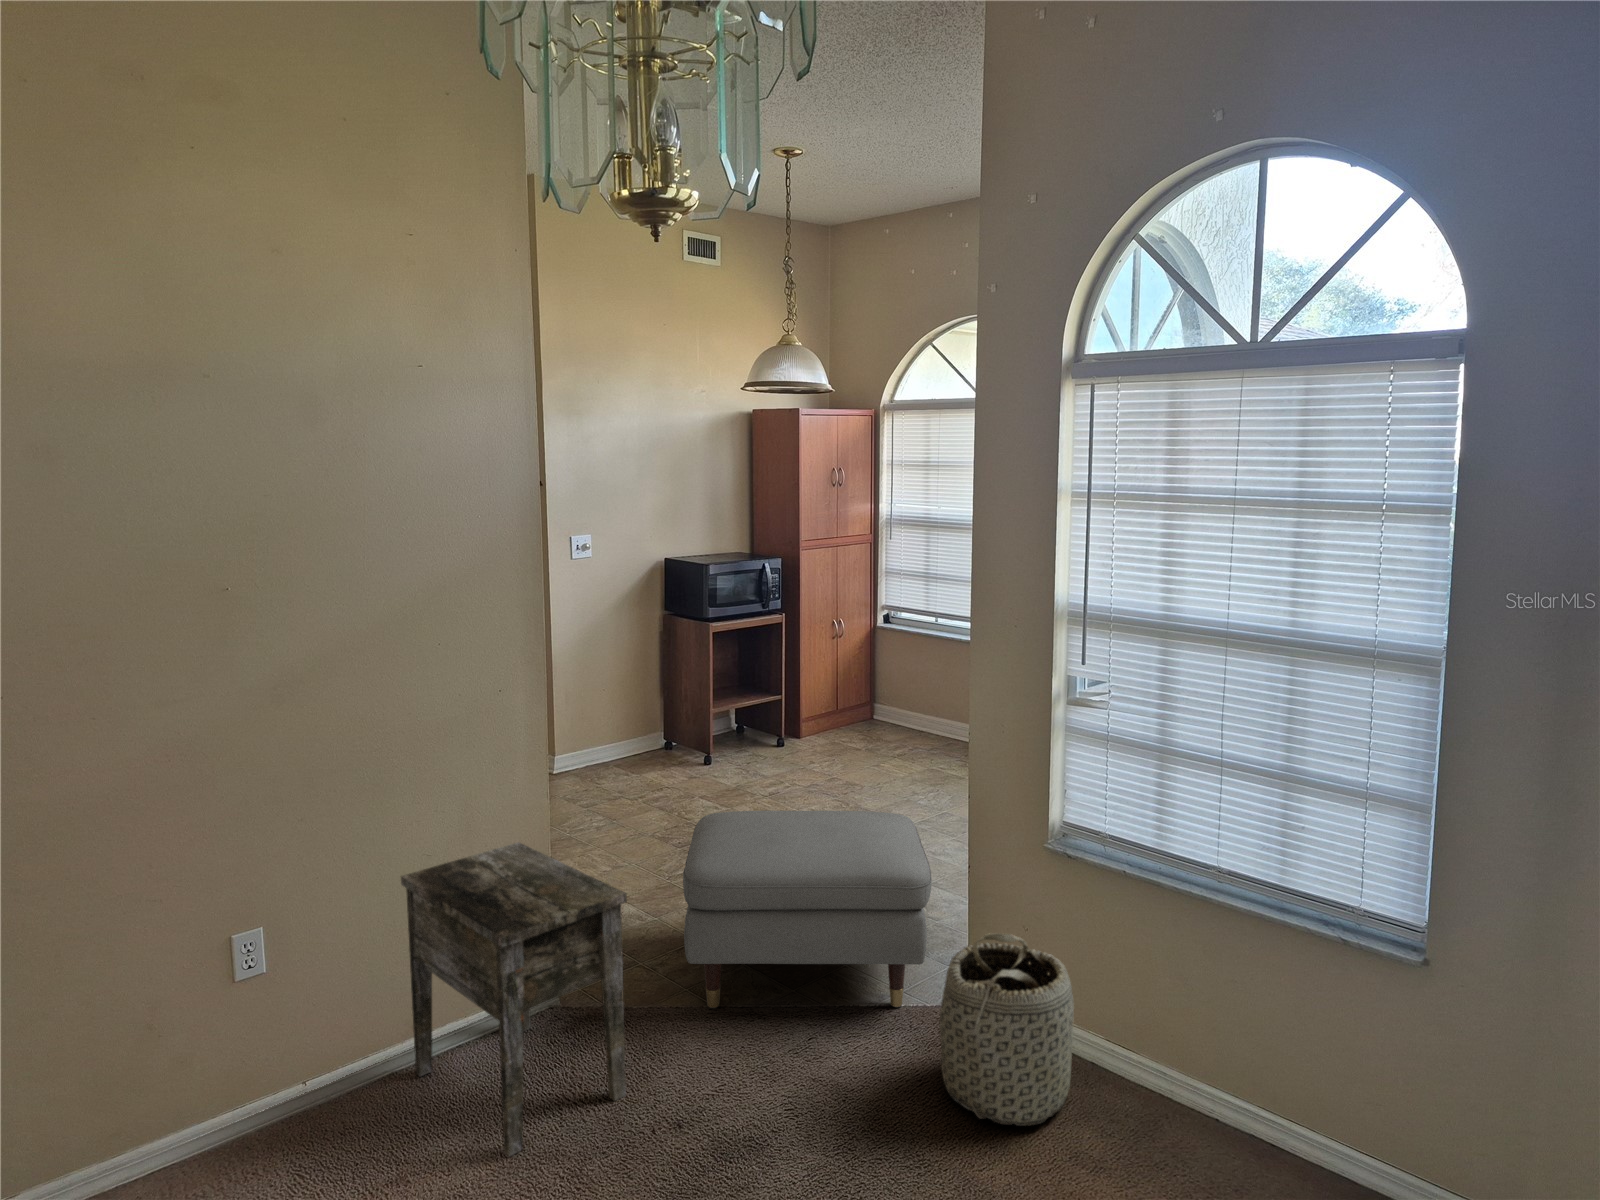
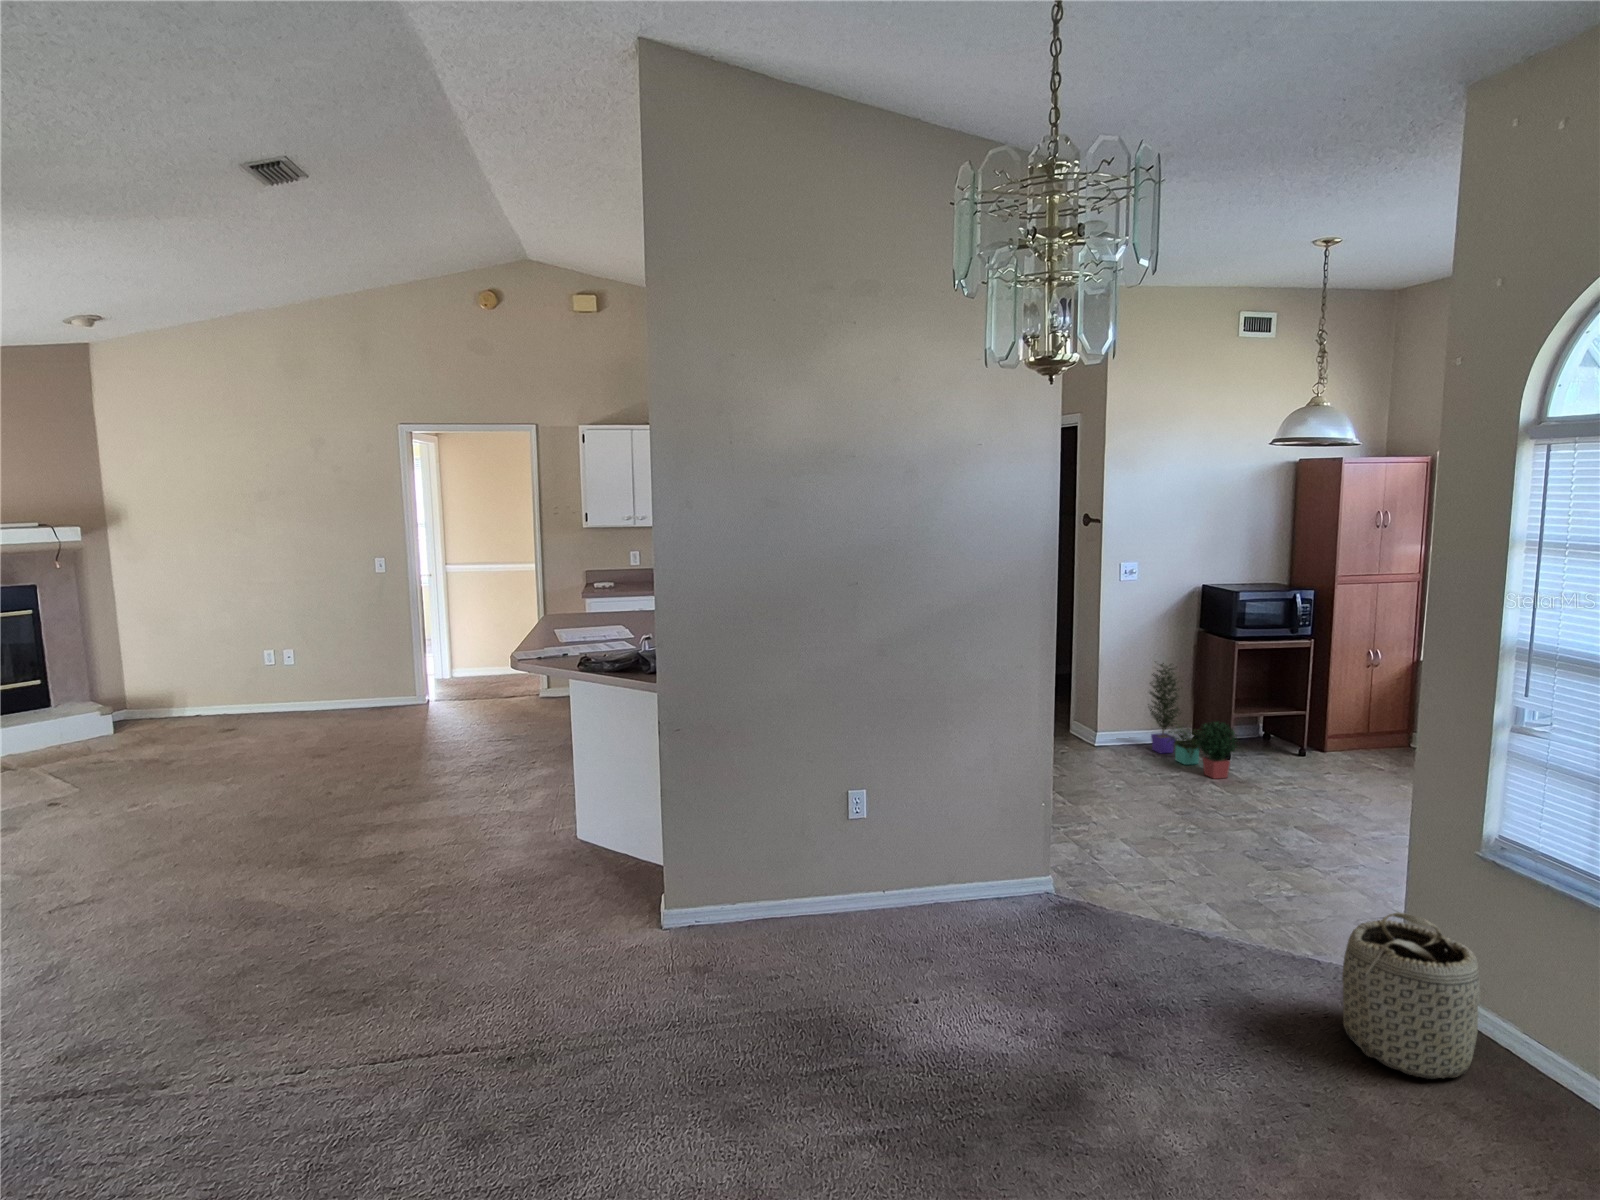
potted plant: none [613,655,727,792] -> present [1150,663,1237,779]
ottoman: present [683,811,932,1008] -> none [1145,783,1375,966]
side table: present [401,843,627,1156] -> none [953,772,1091,963]

